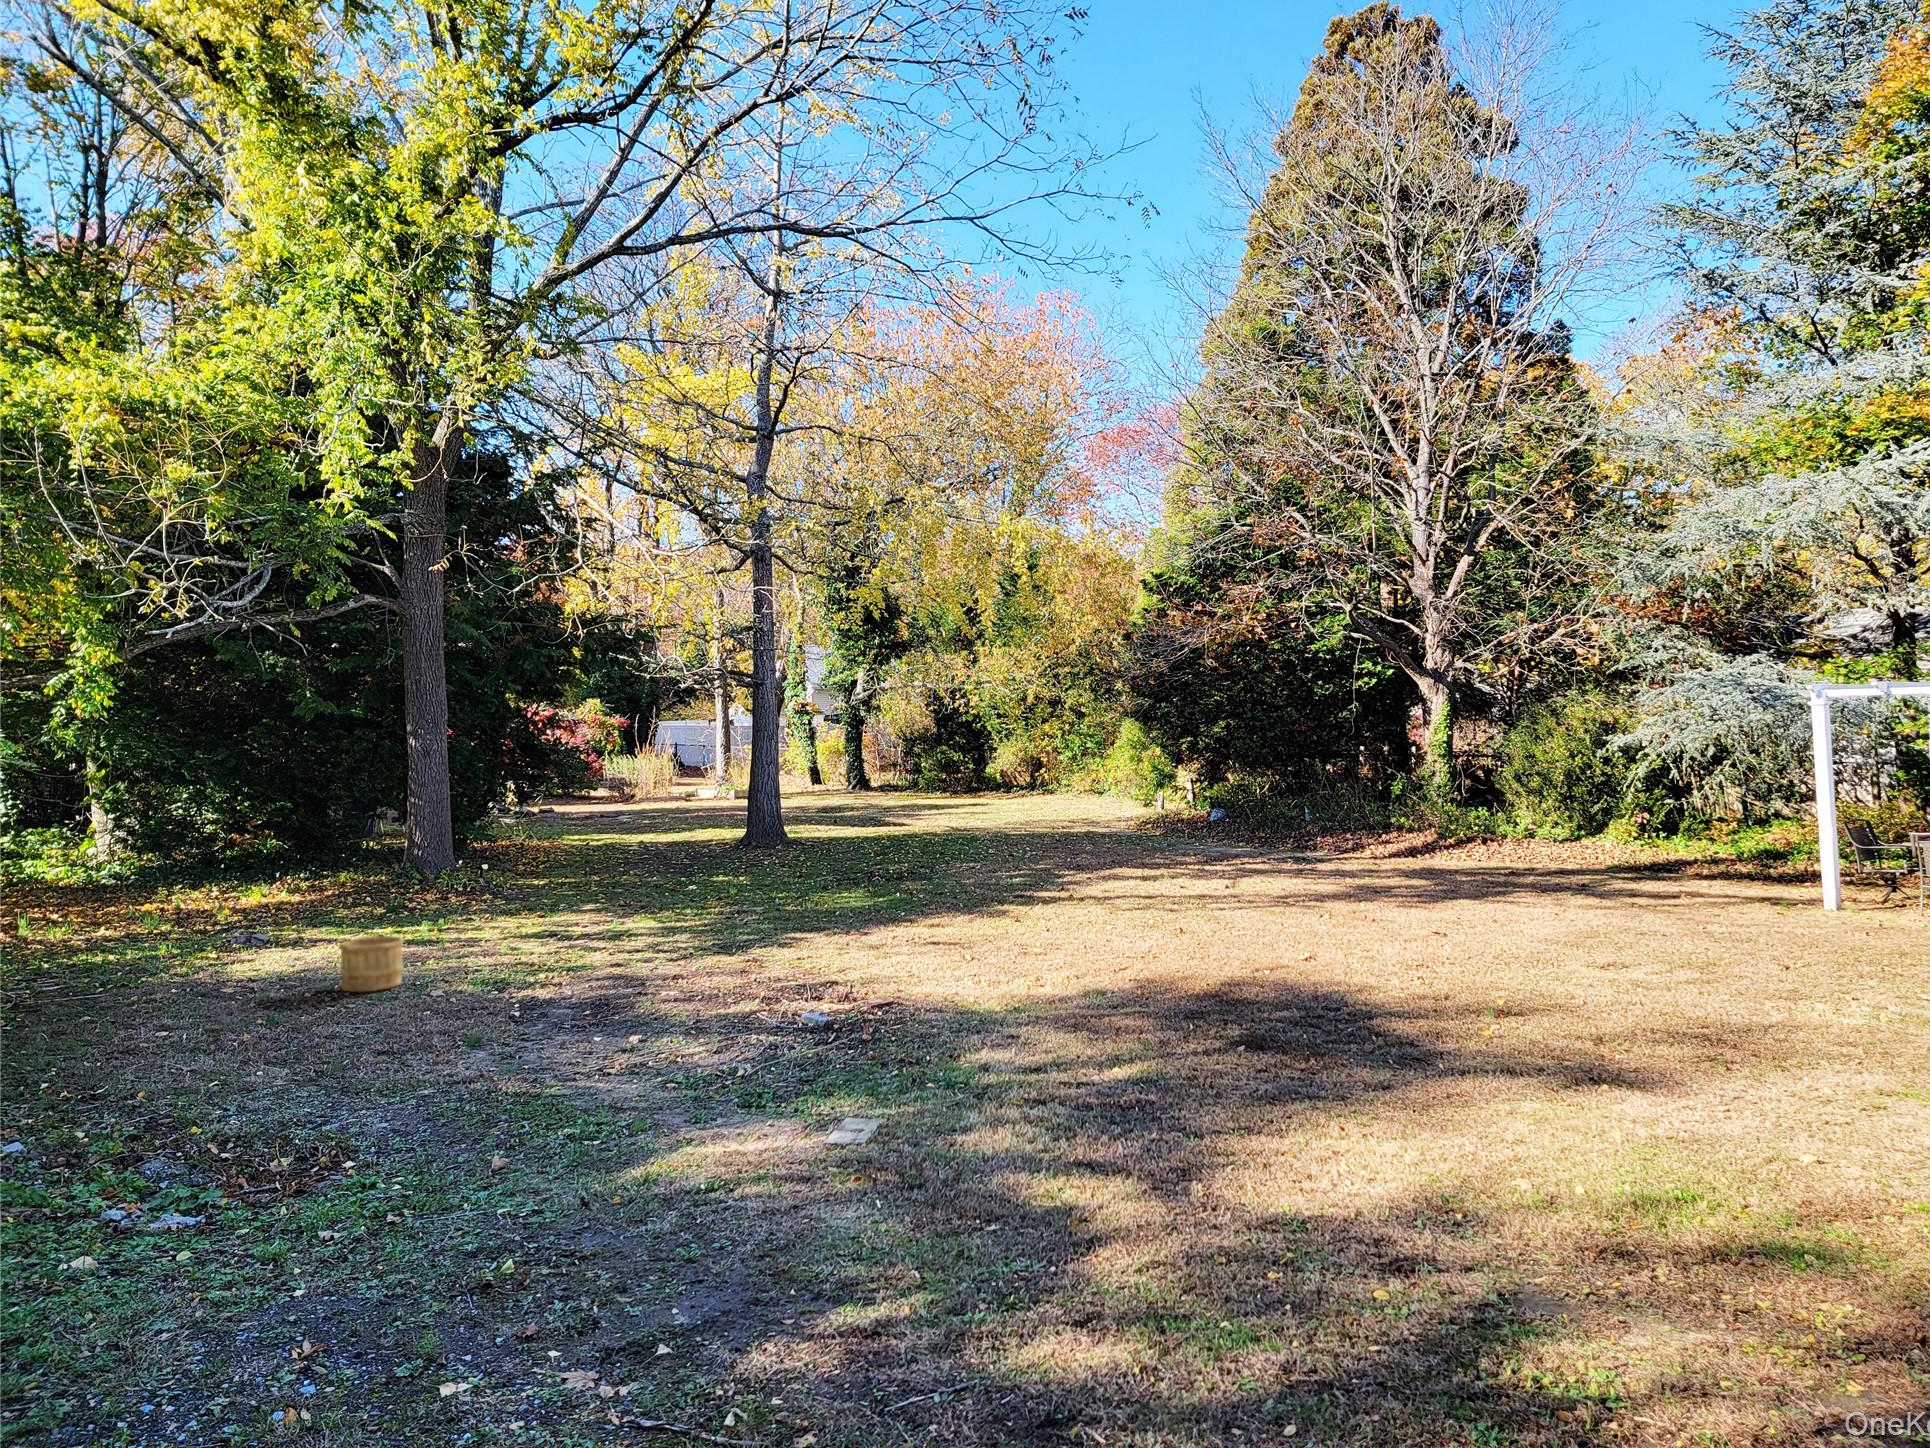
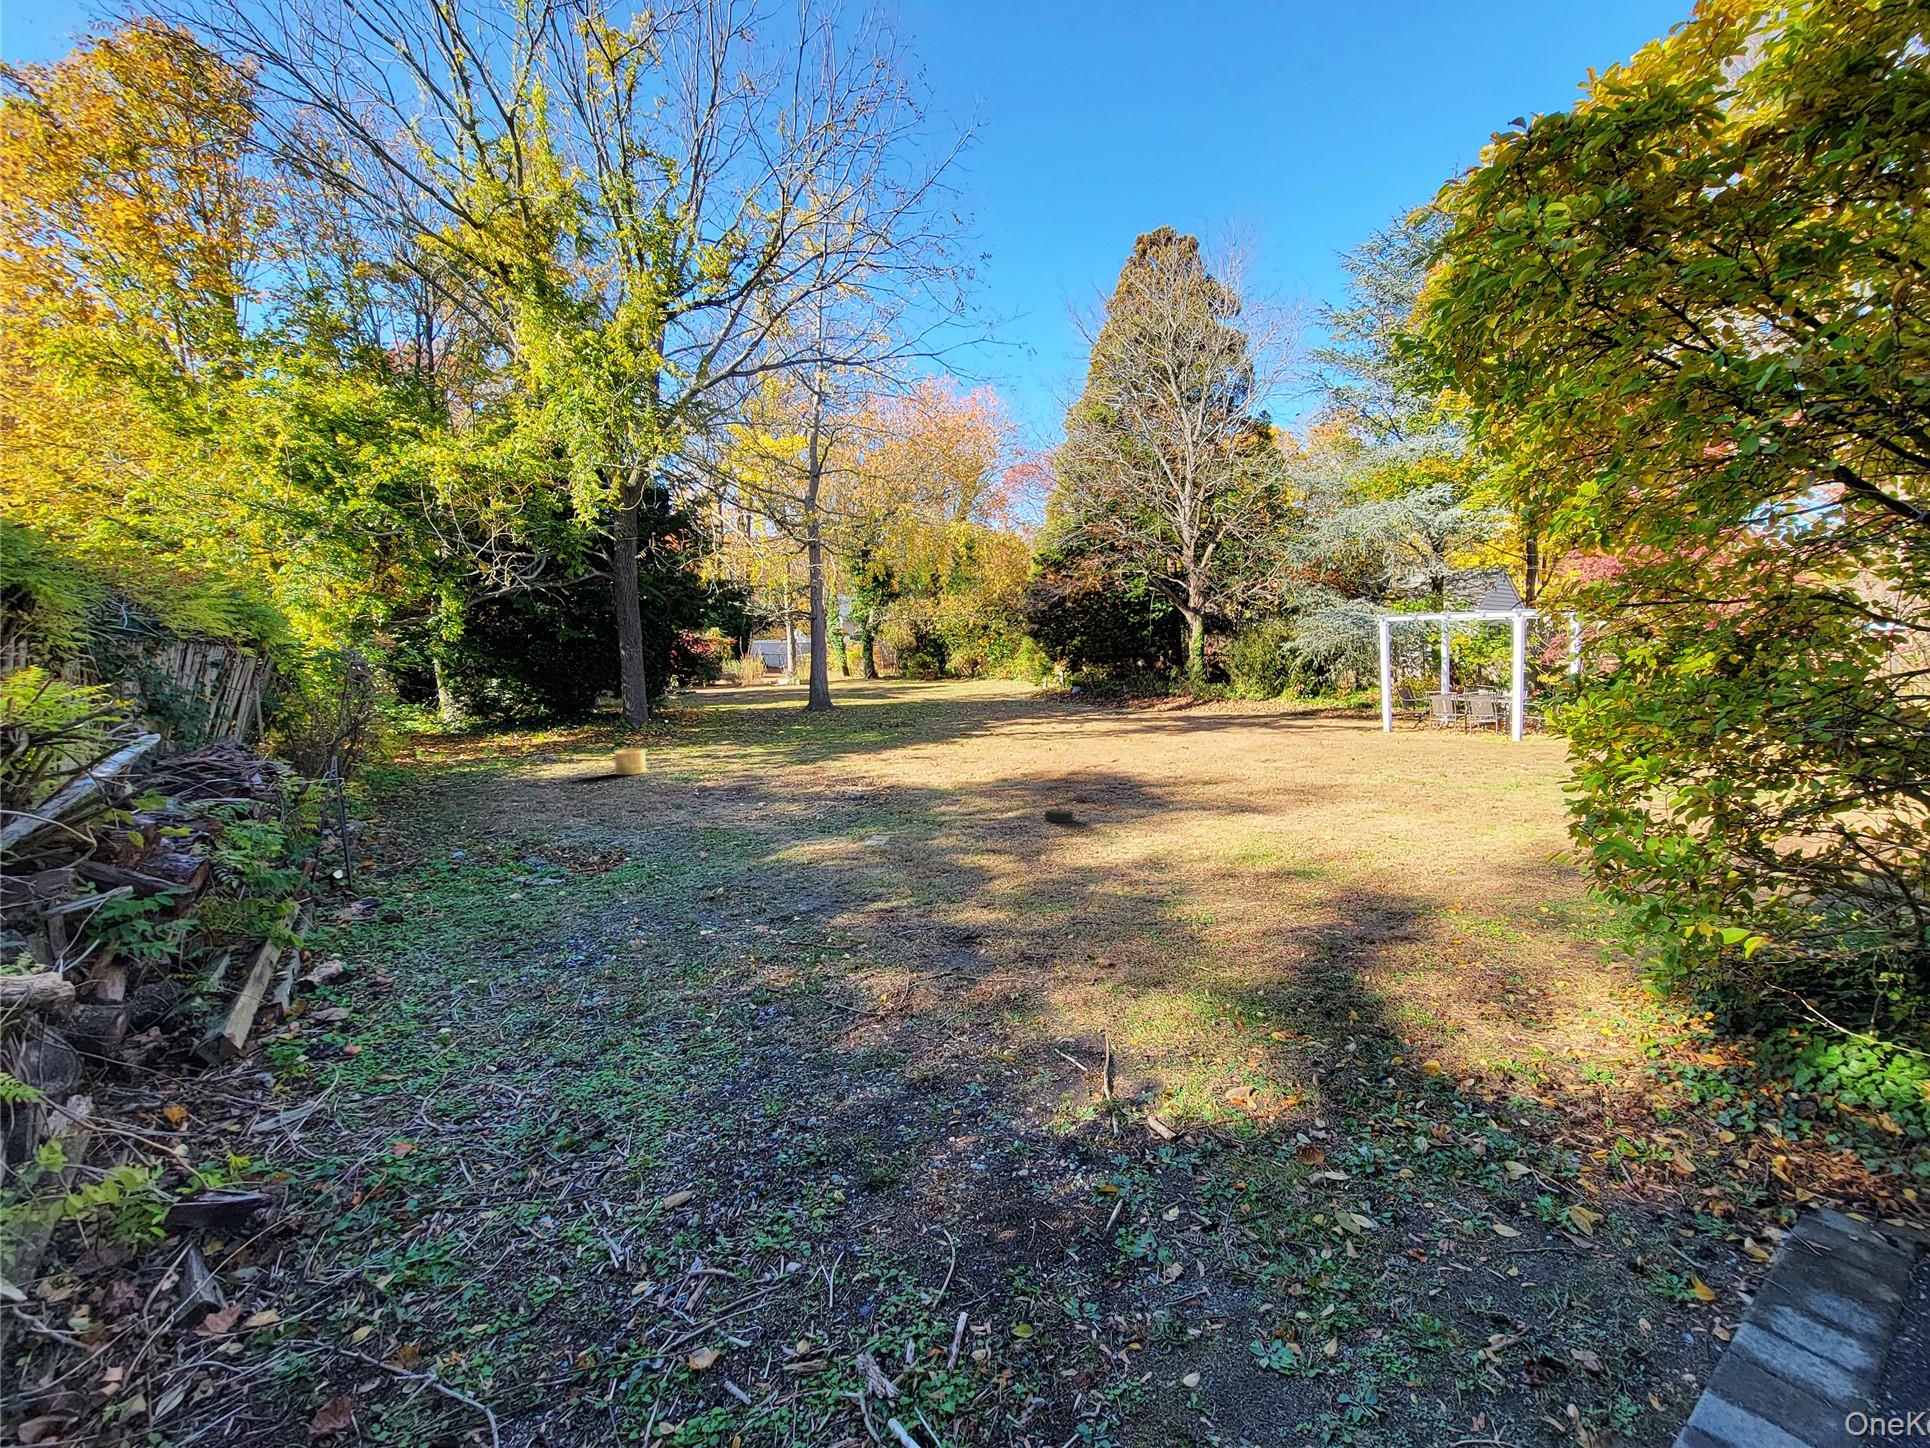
decorative plant: none [1211,1067,1311,1167] -> present [1040,788,1077,823]

